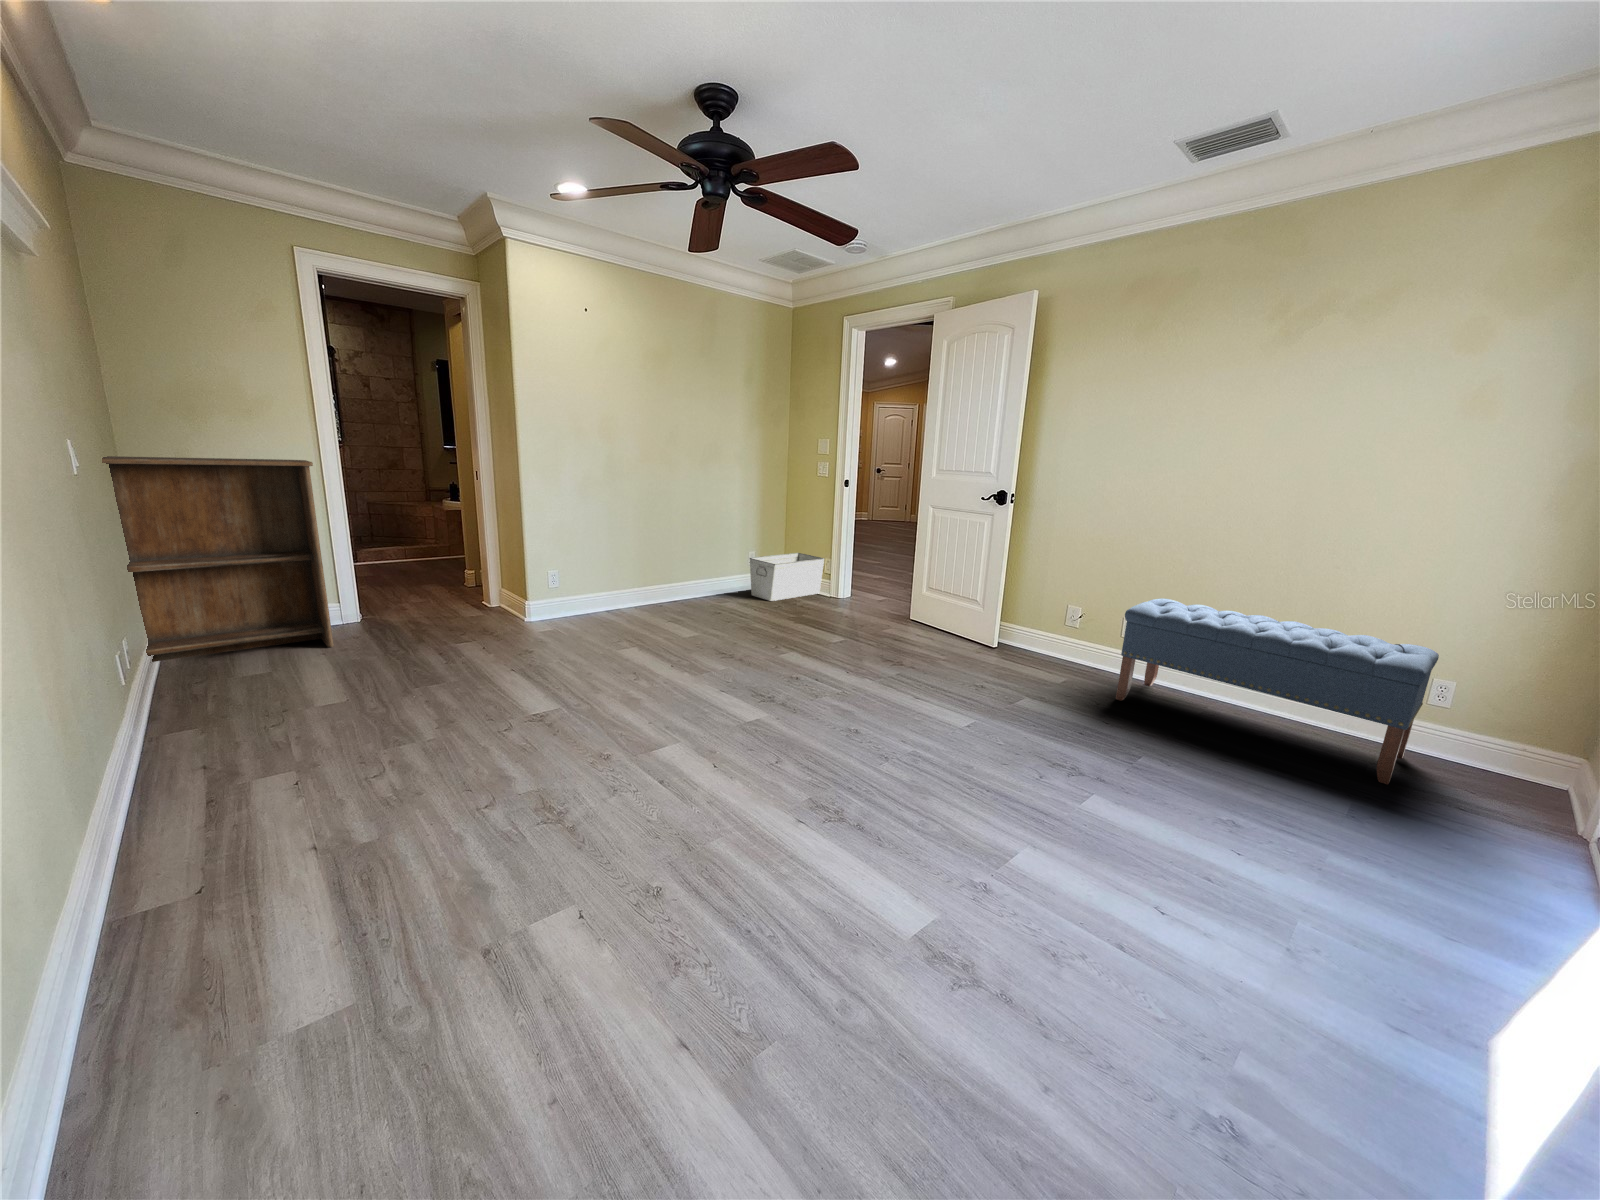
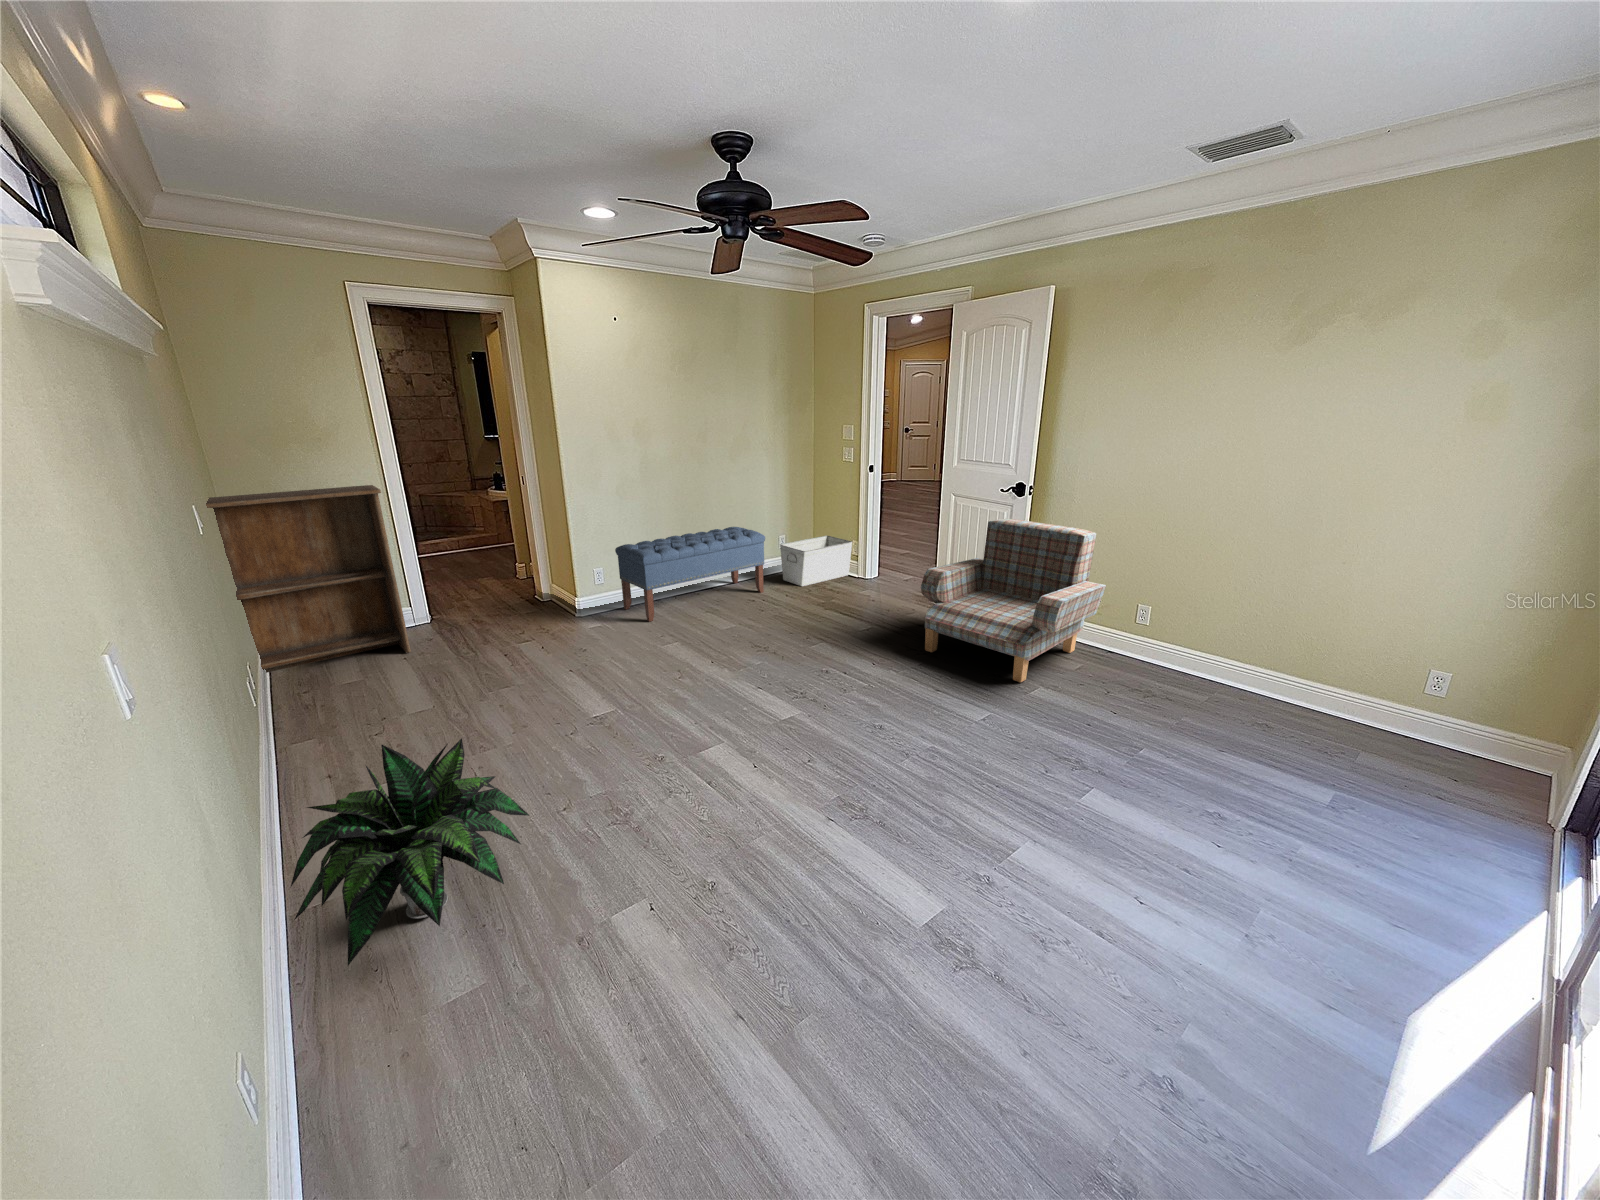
armchair: none [897,529,1090,692] -> present [921,519,1106,682]
bench: present [1116,599,1439,785] -> present [615,527,765,622]
potted plant: none [96,702,437,982] -> present [291,739,529,965]

